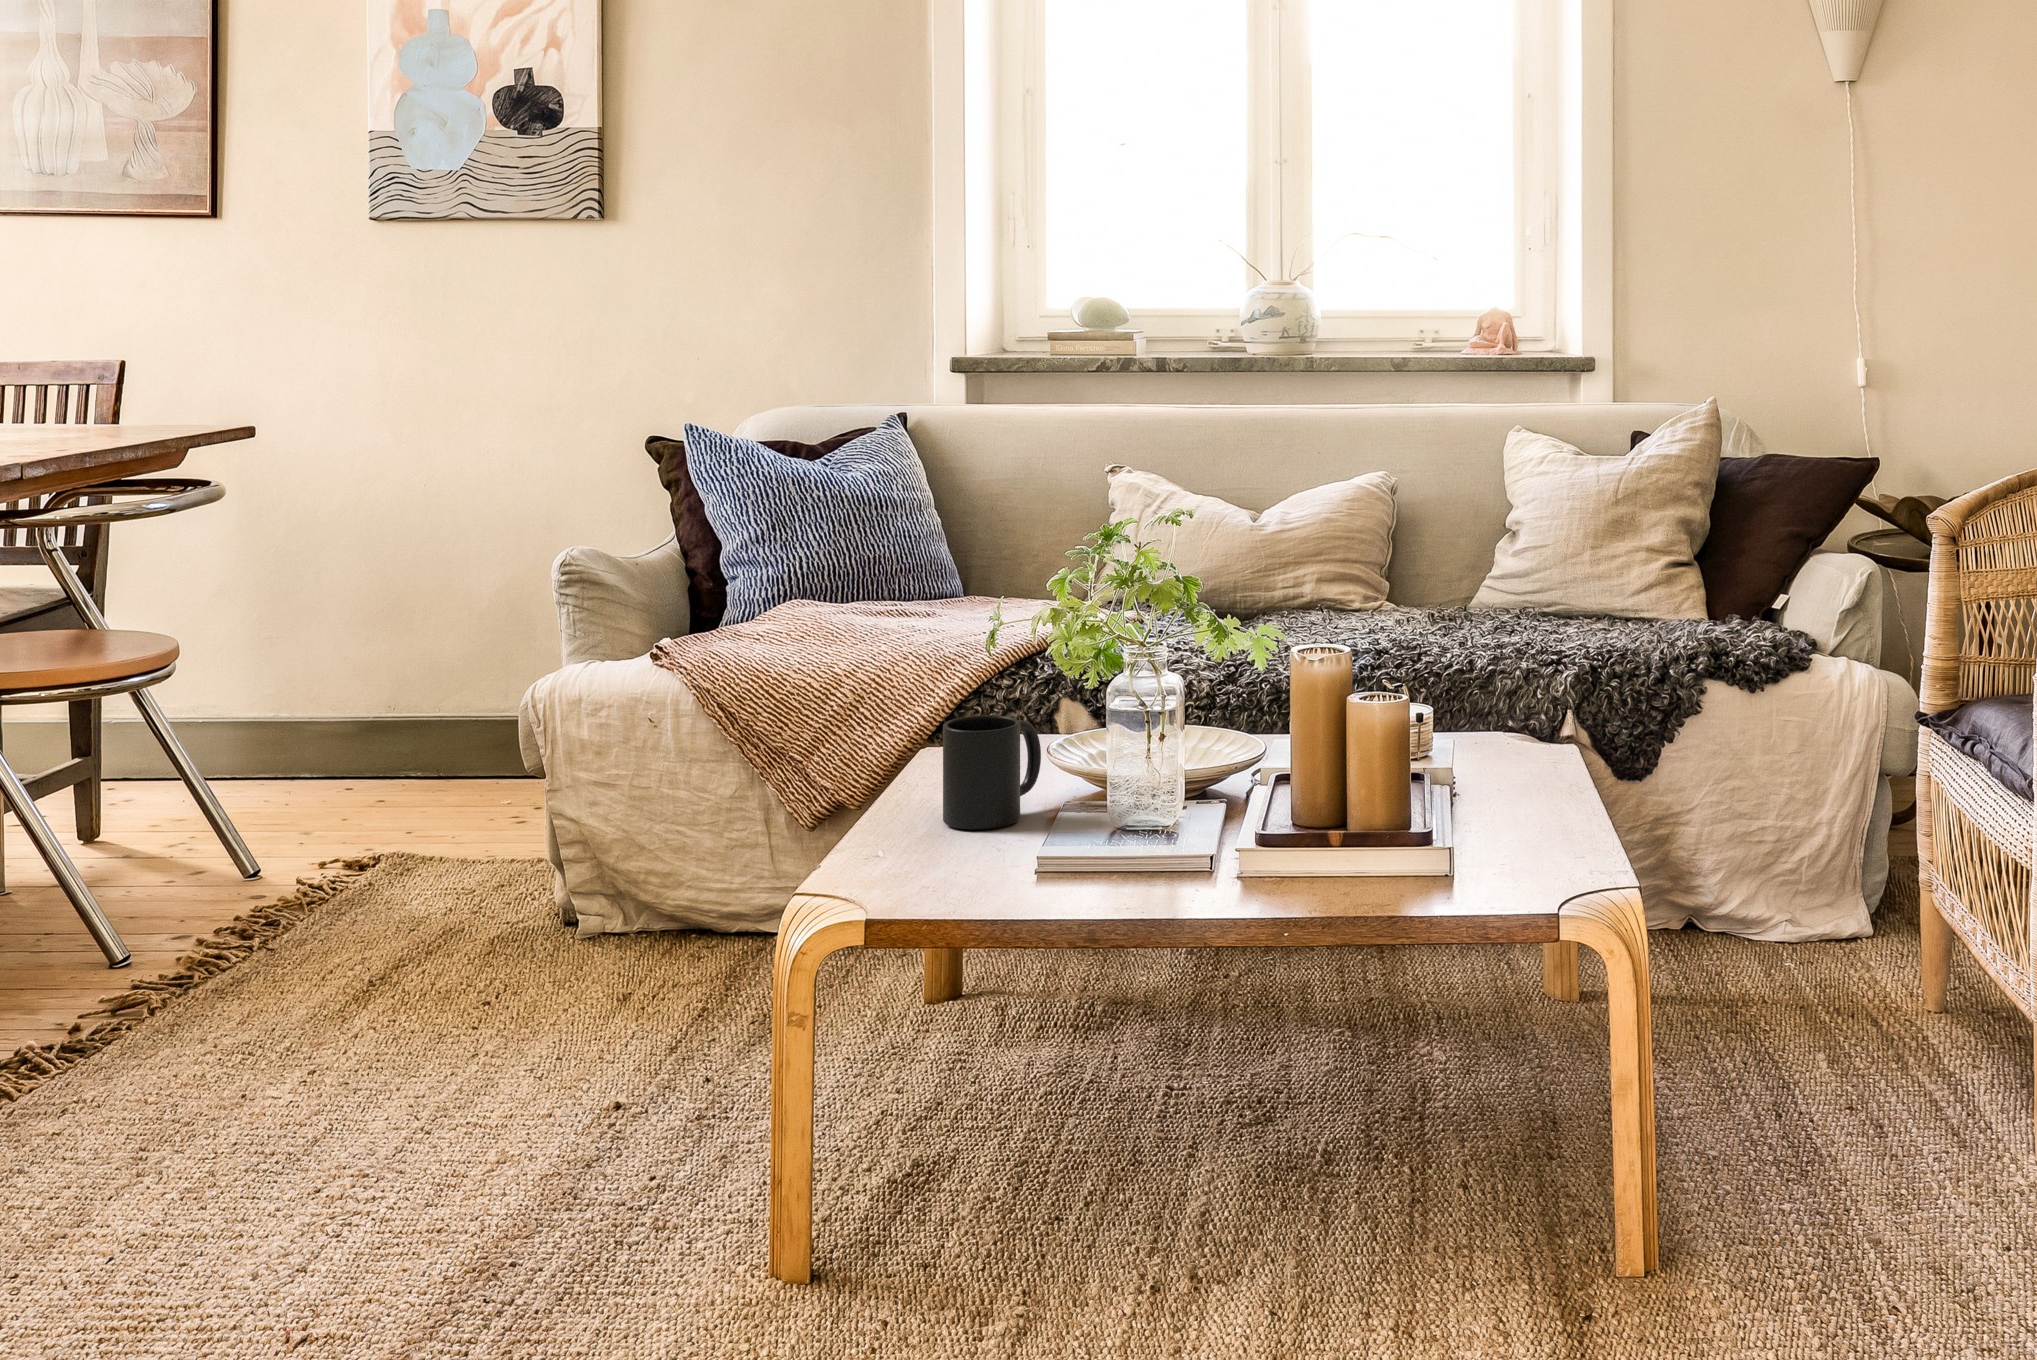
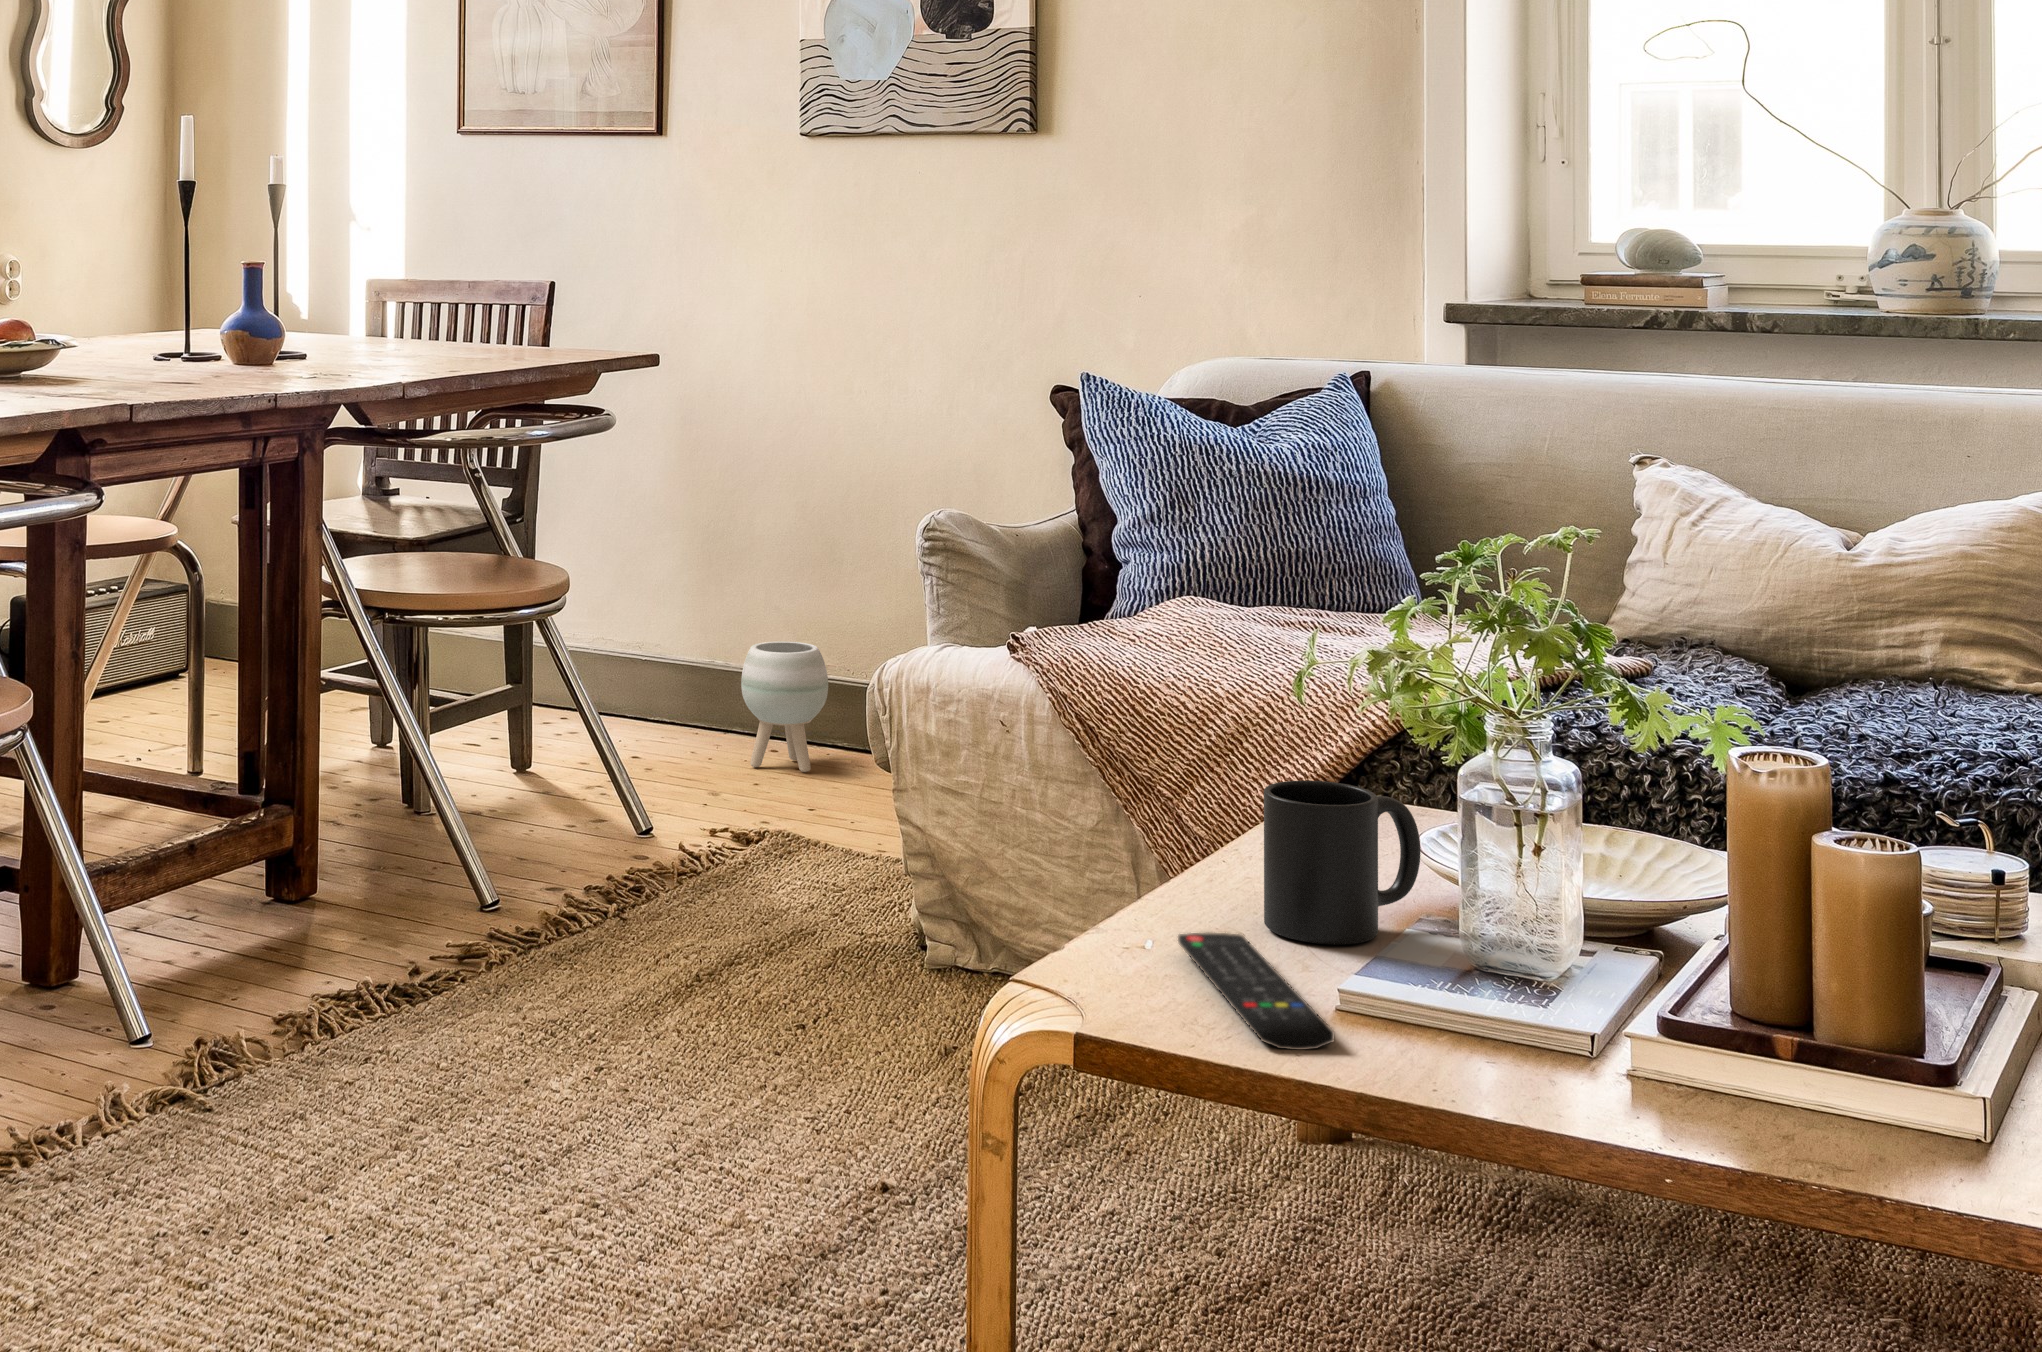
planter: none [318,678,405,797] -> present [741,641,828,772]
remote control: none [899,830,1036,896] -> present [1178,933,1334,1050]

